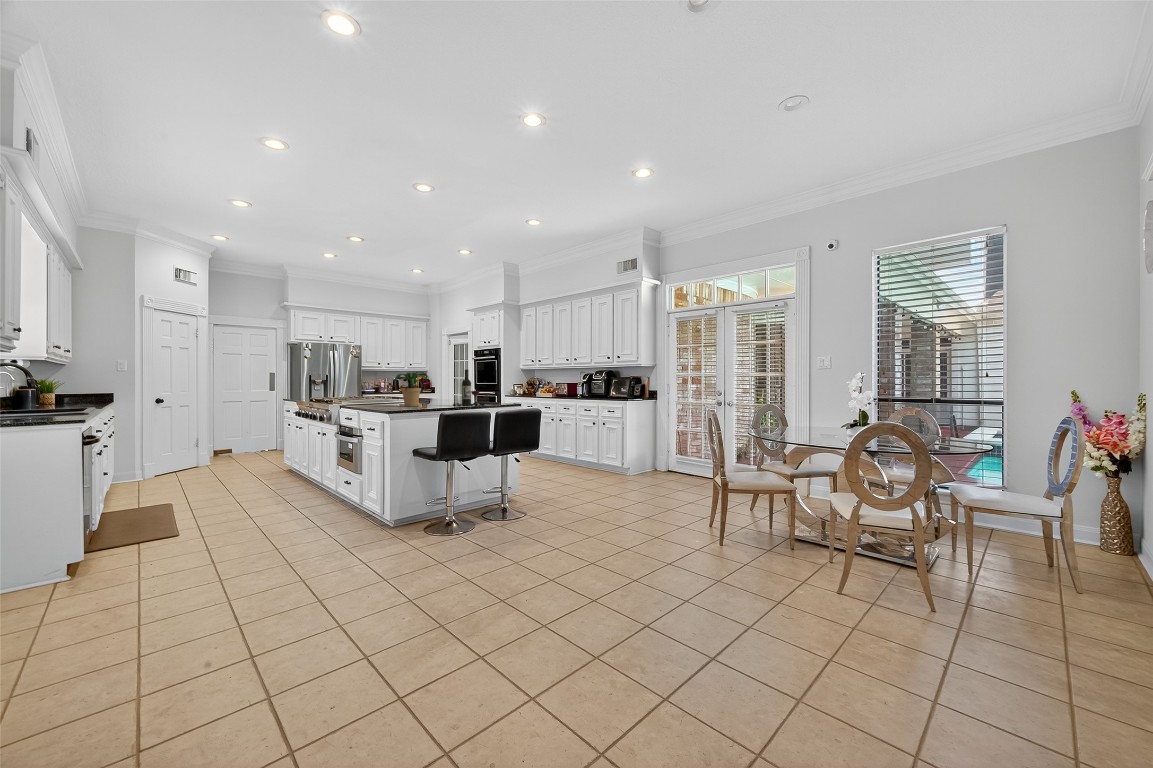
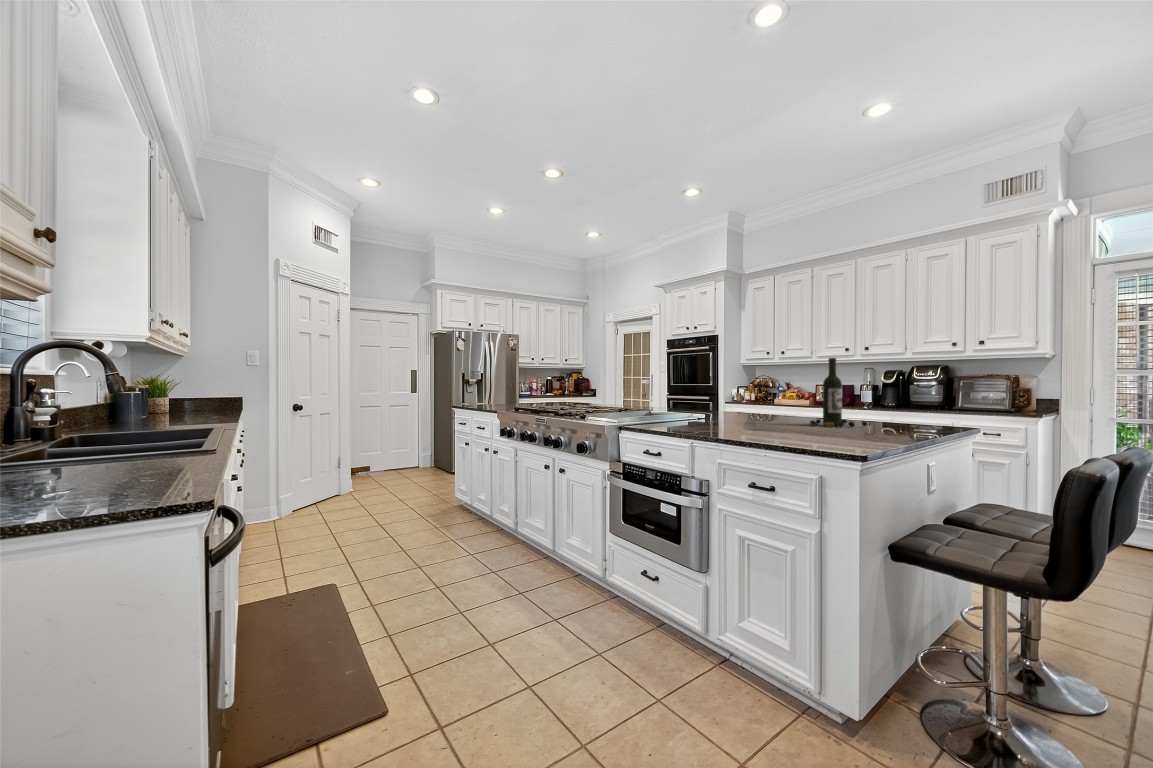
potted plant: present [393,372,429,406] -> none [710,362,780,427]

